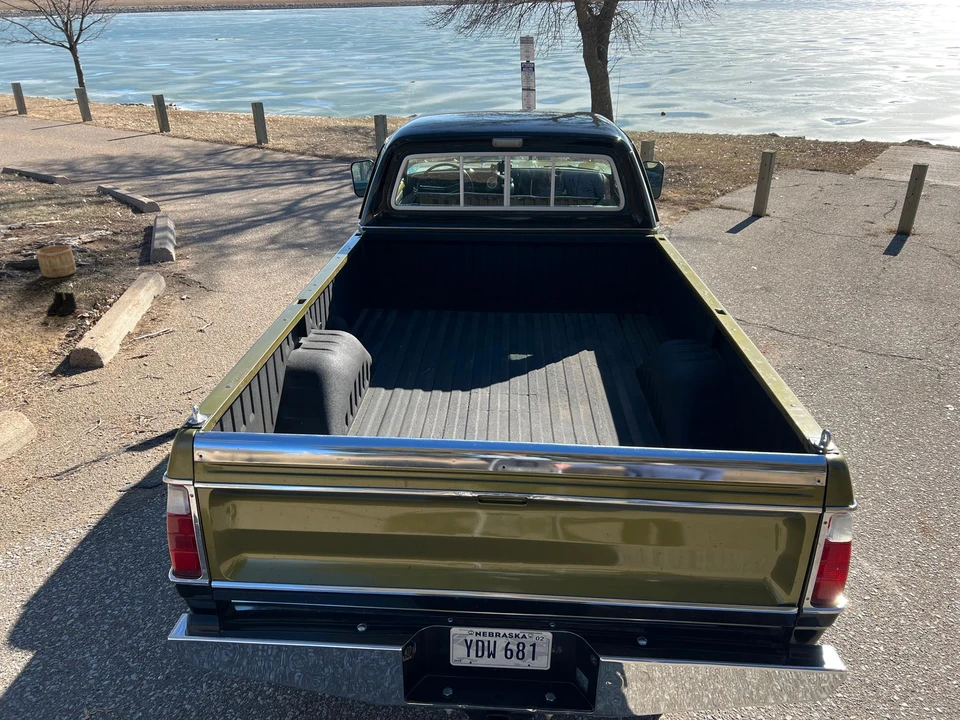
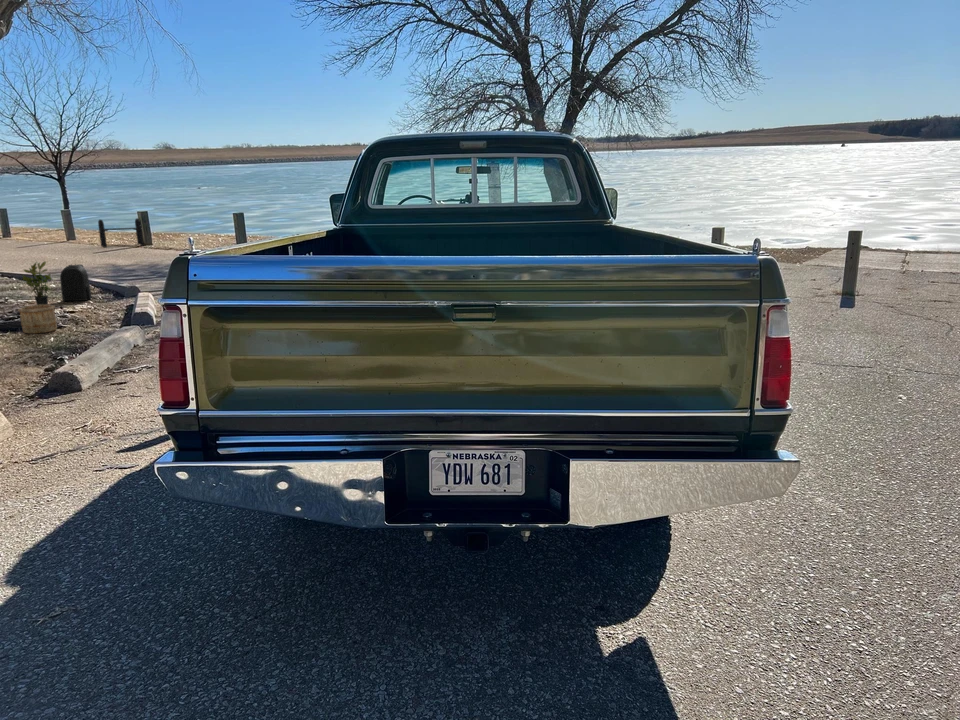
bench: none [114,102,163,135] -> present [98,218,144,248]
backpack: none [77,184,111,224] -> present [60,265,92,301]
potted plant: none [37,185,68,235] -> present [23,262,52,305]
boots: present [47,292,77,316] -> none [26,336,57,357]

